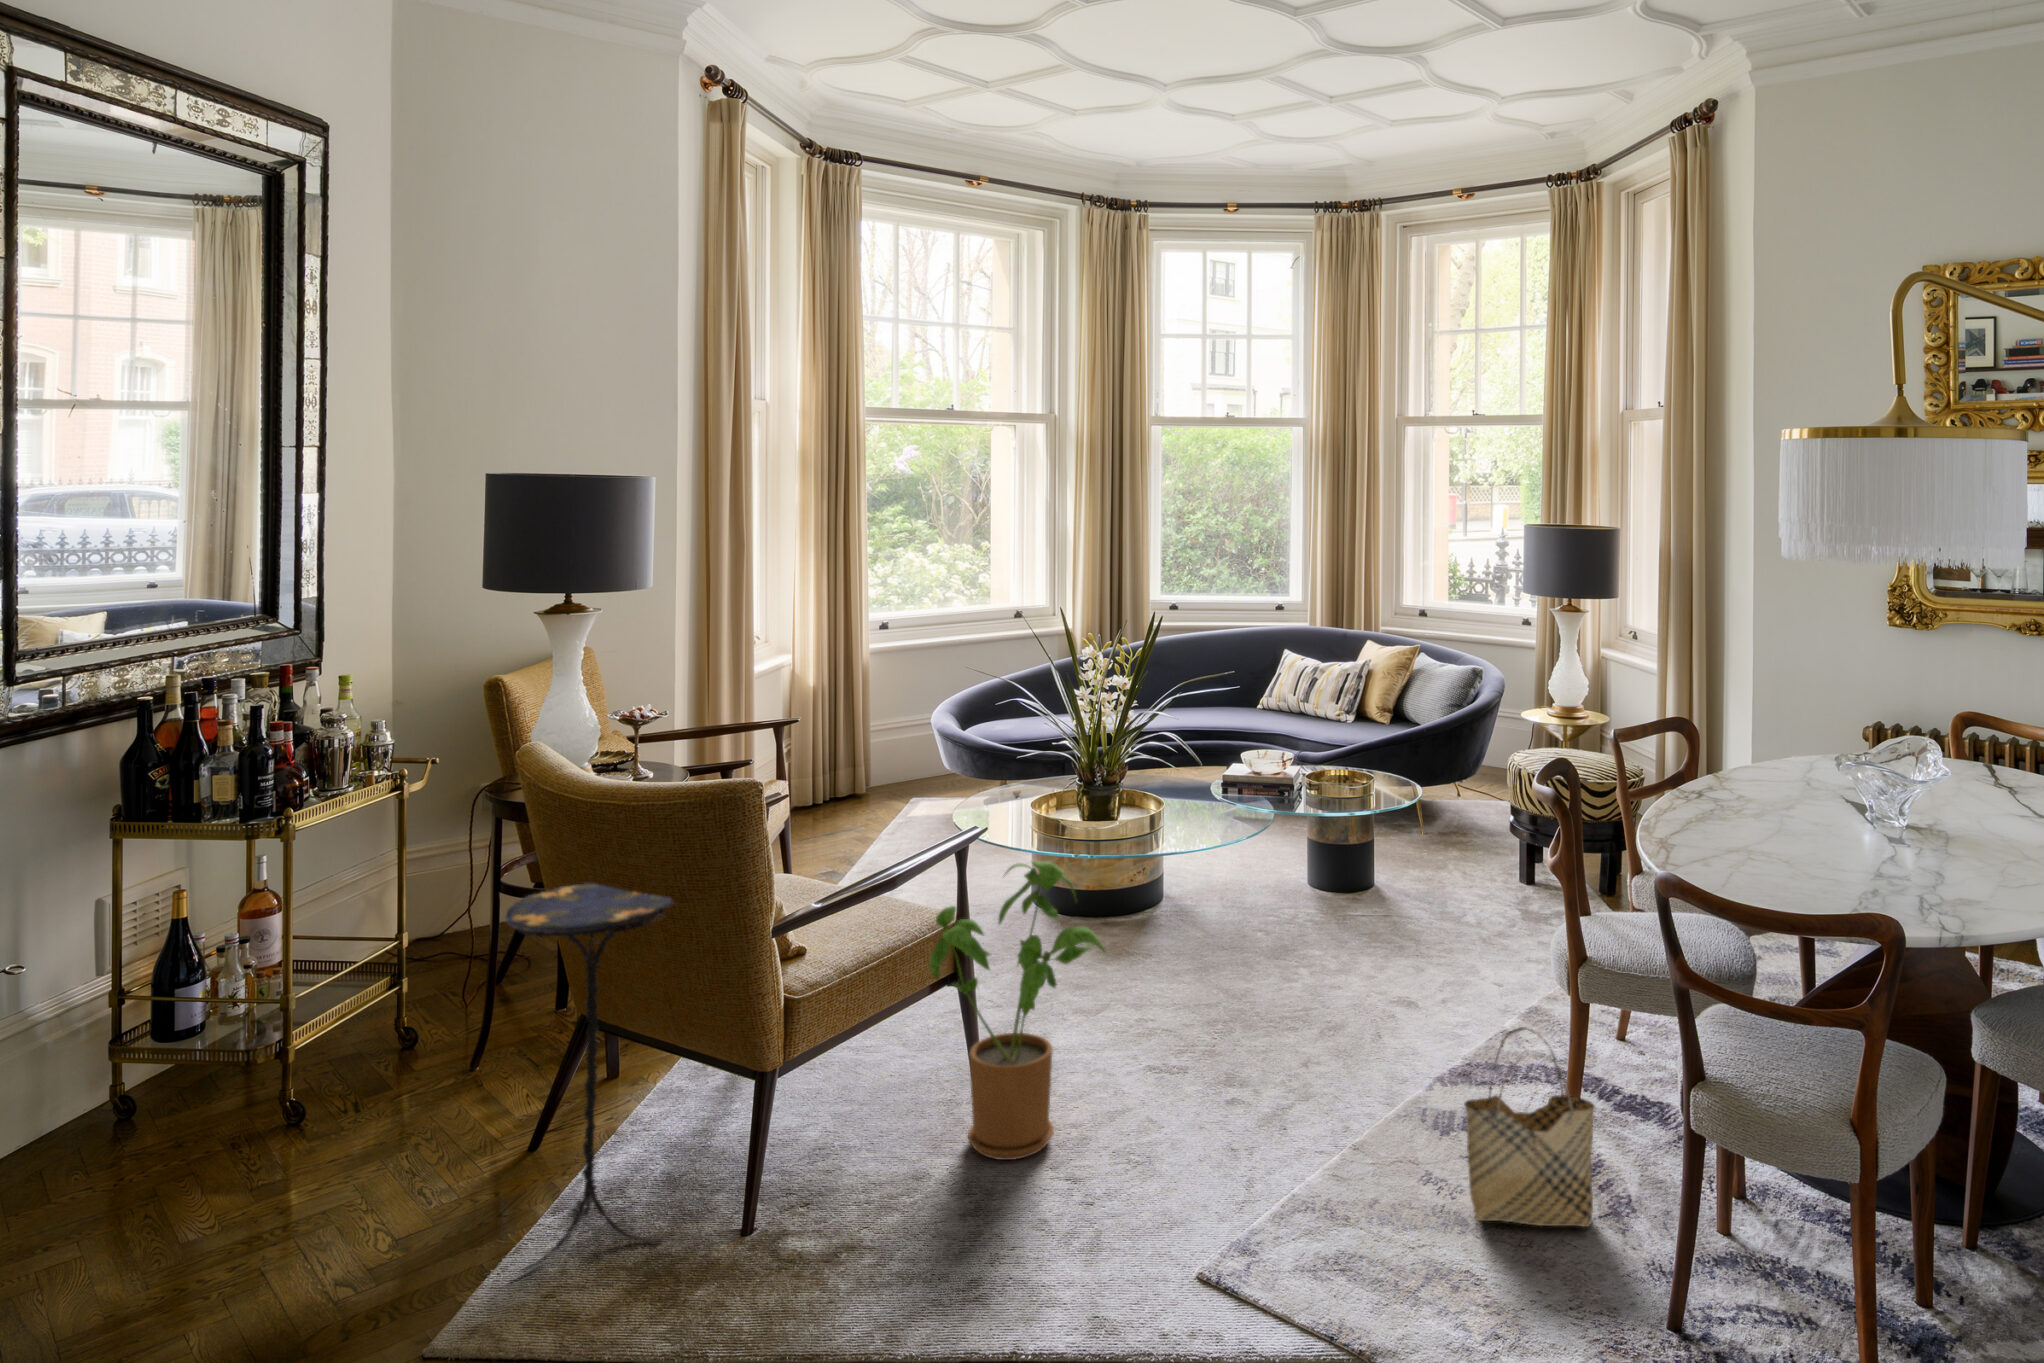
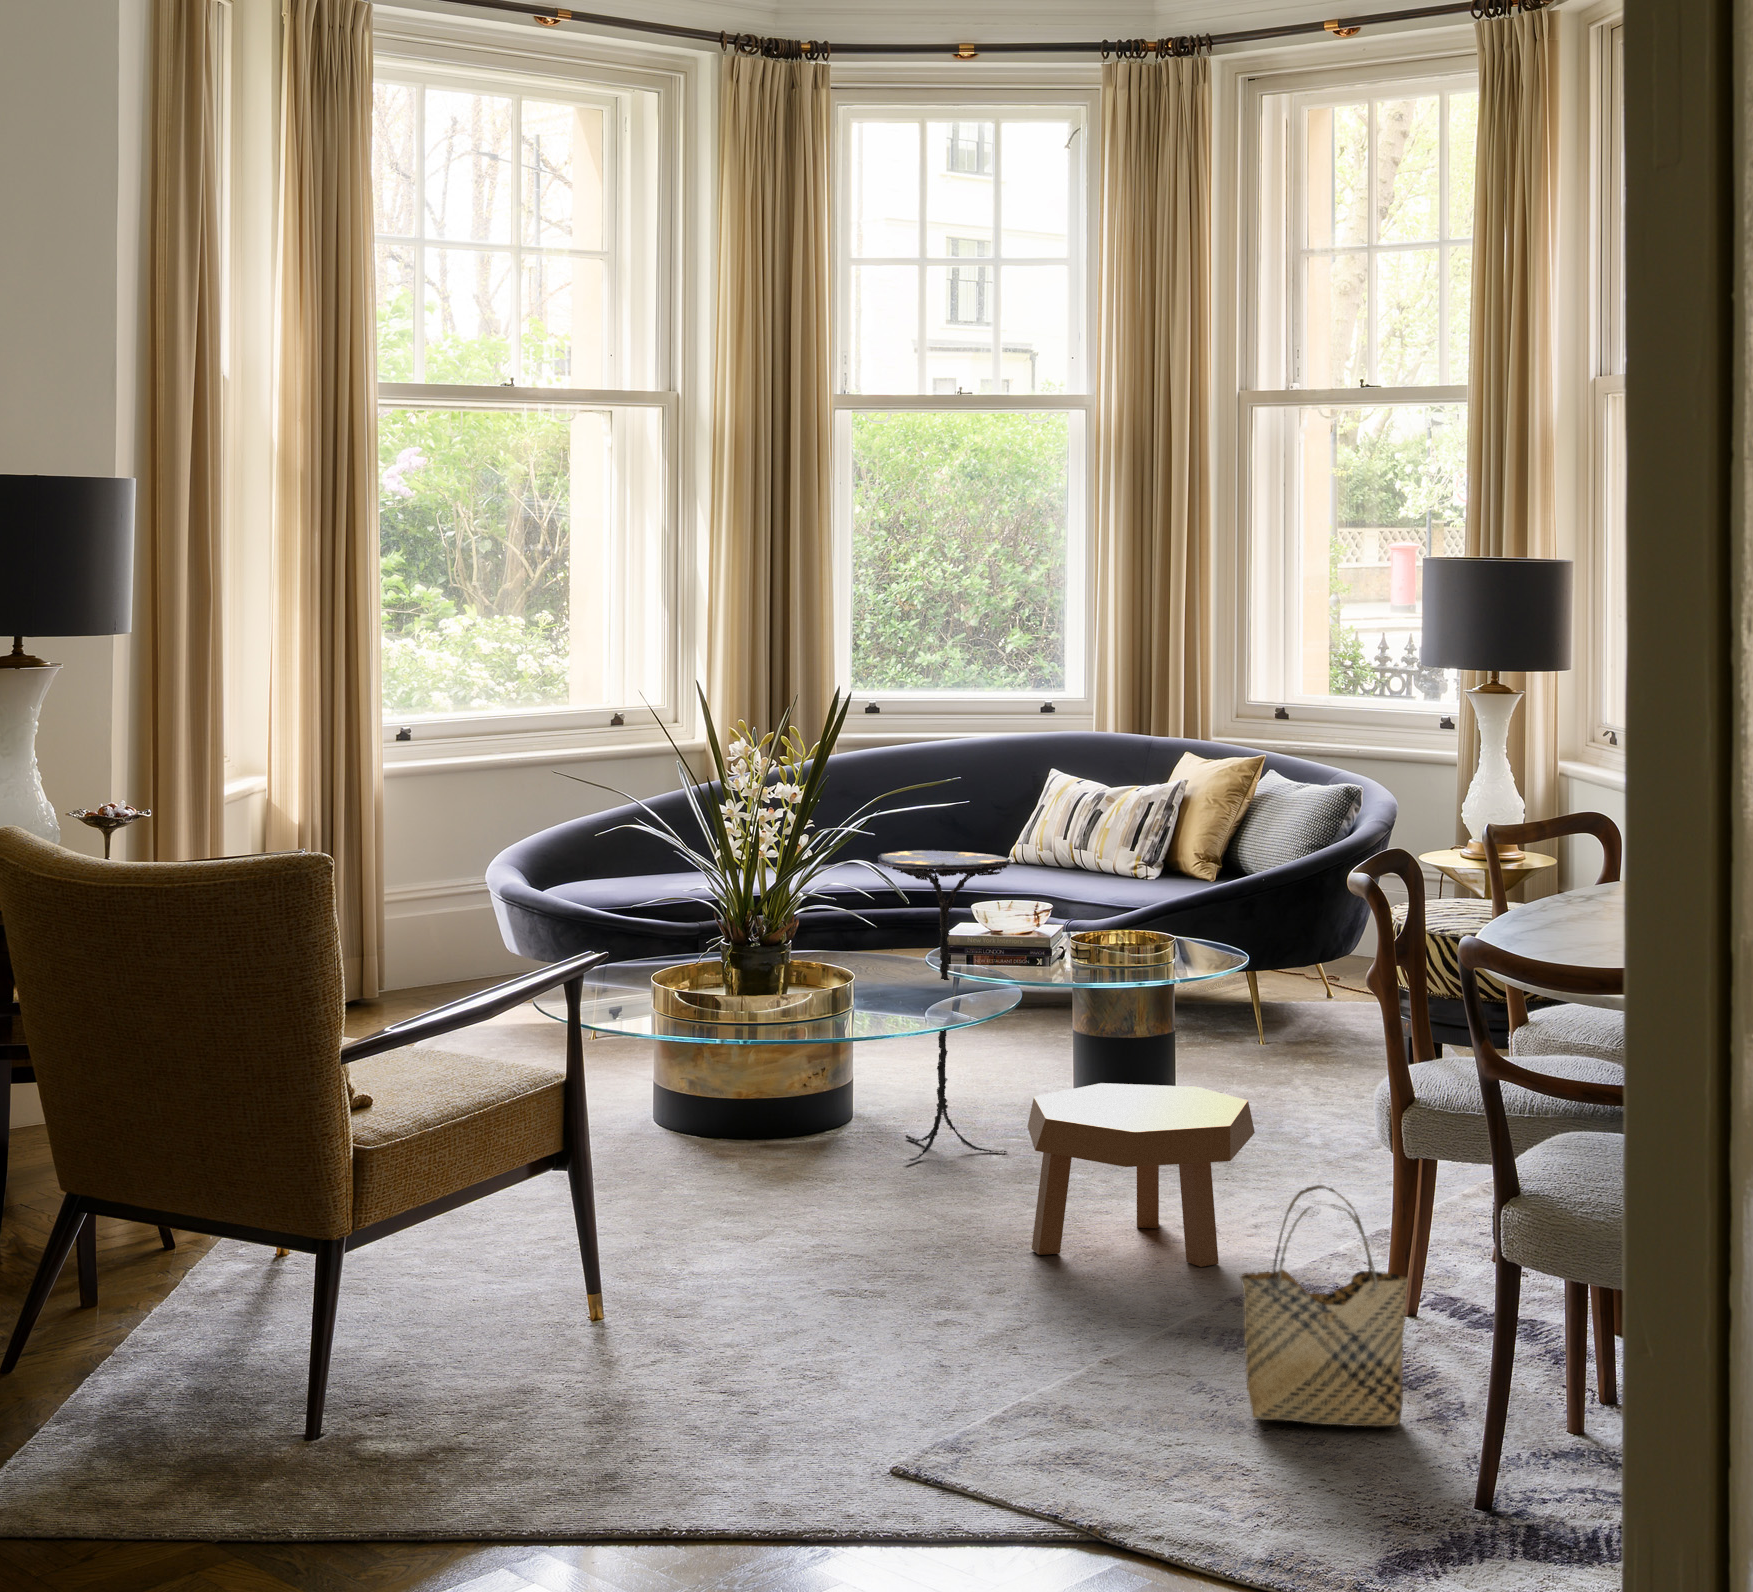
house plant: present [929,861,1105,1160] -> none [546,989,780,1370]
side table: present [506,882,673,1271] -> present [878,849,1011,1161]
footstool: none [1285,892,1443,1037] -> present [1027,1083,1255,1267]

